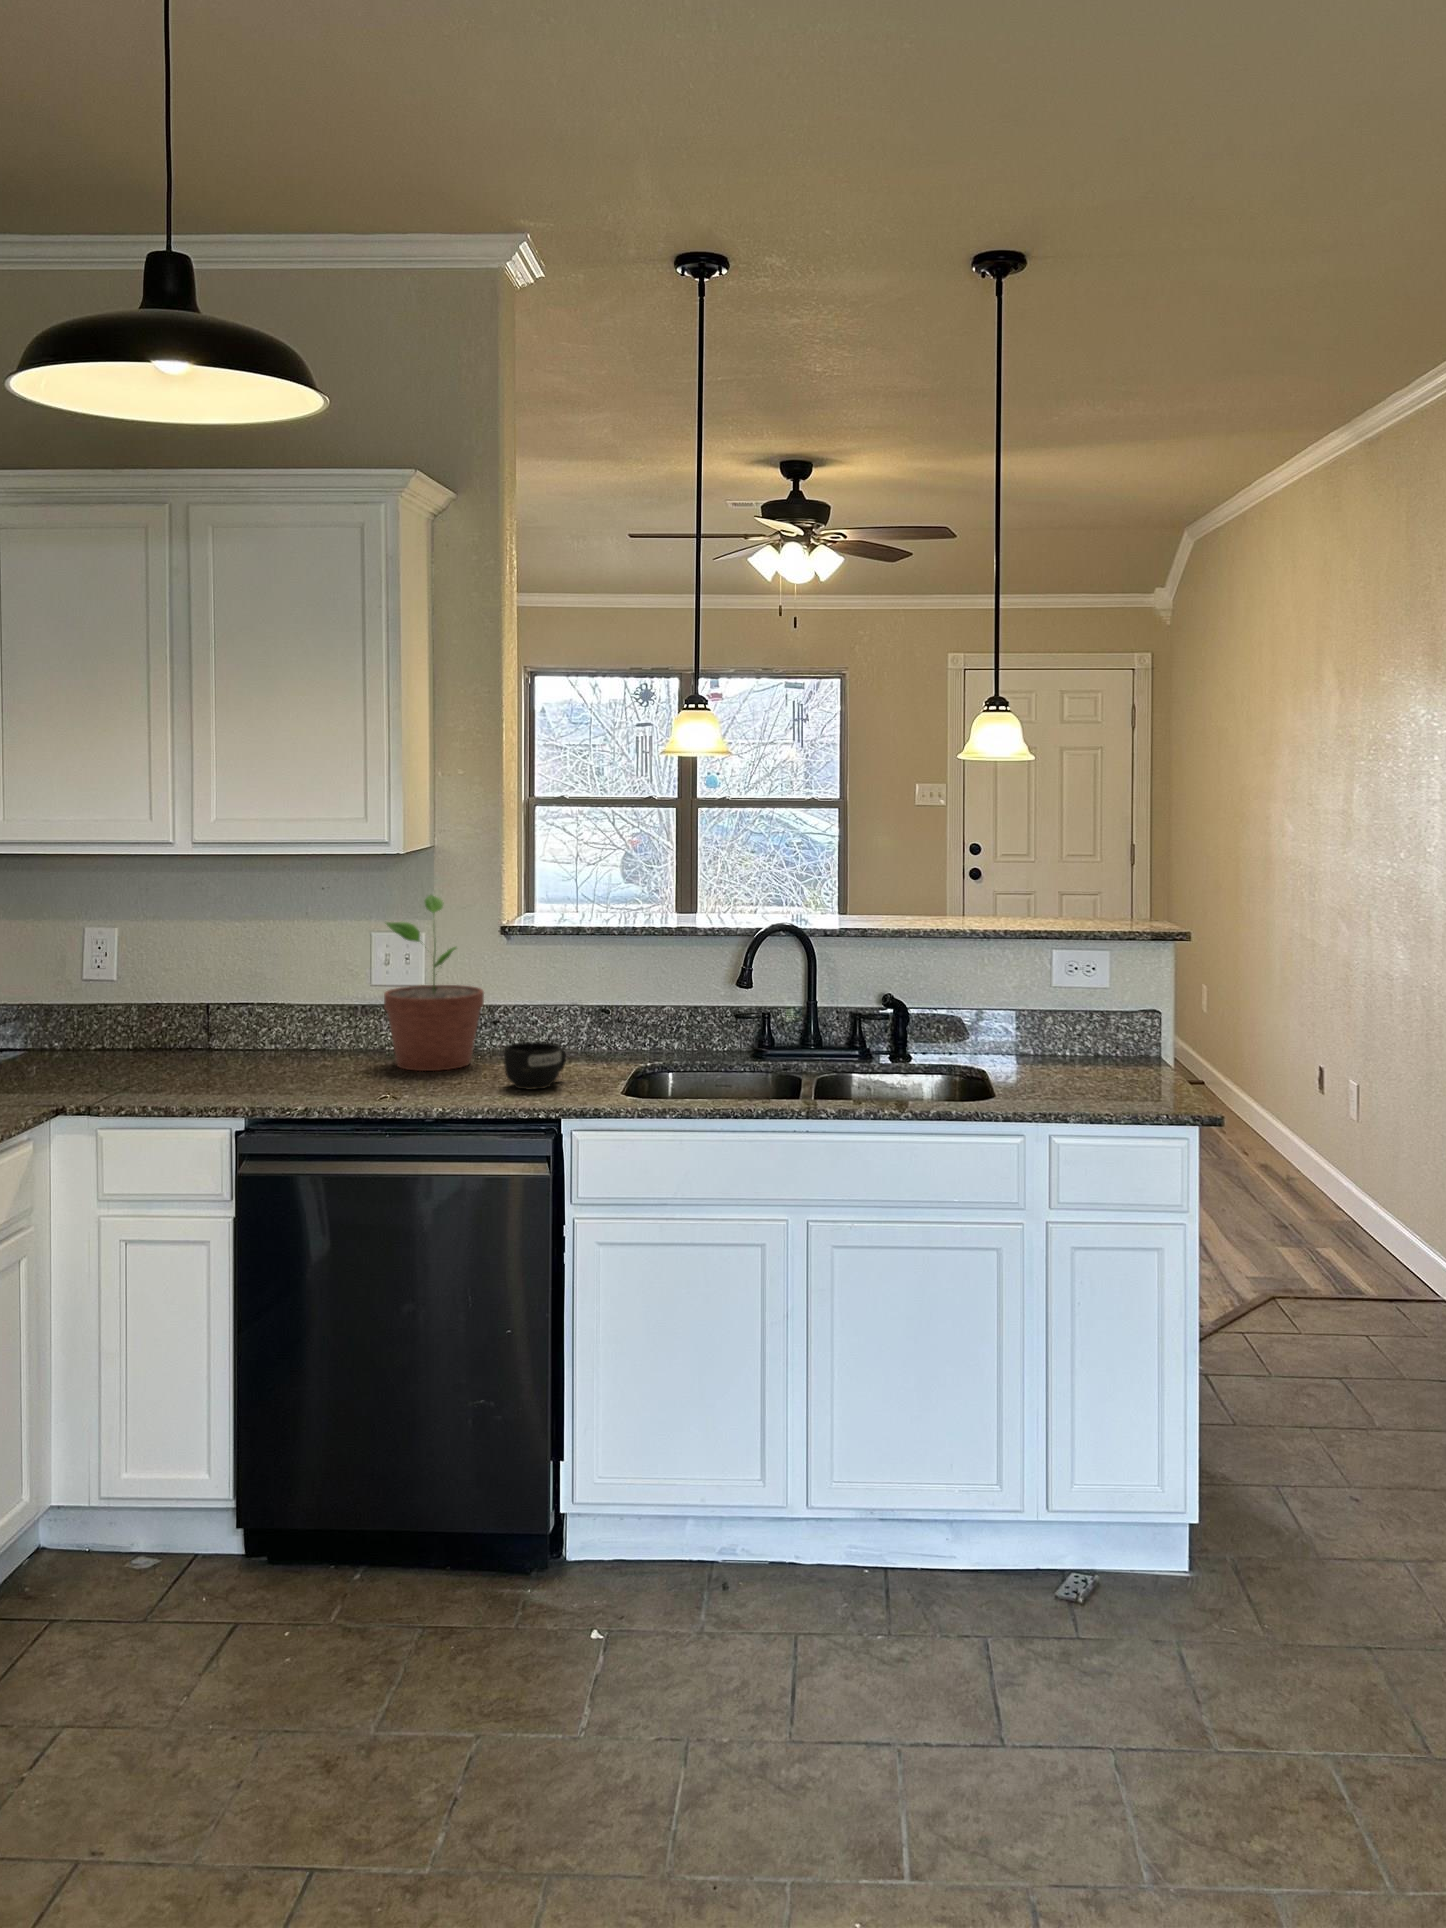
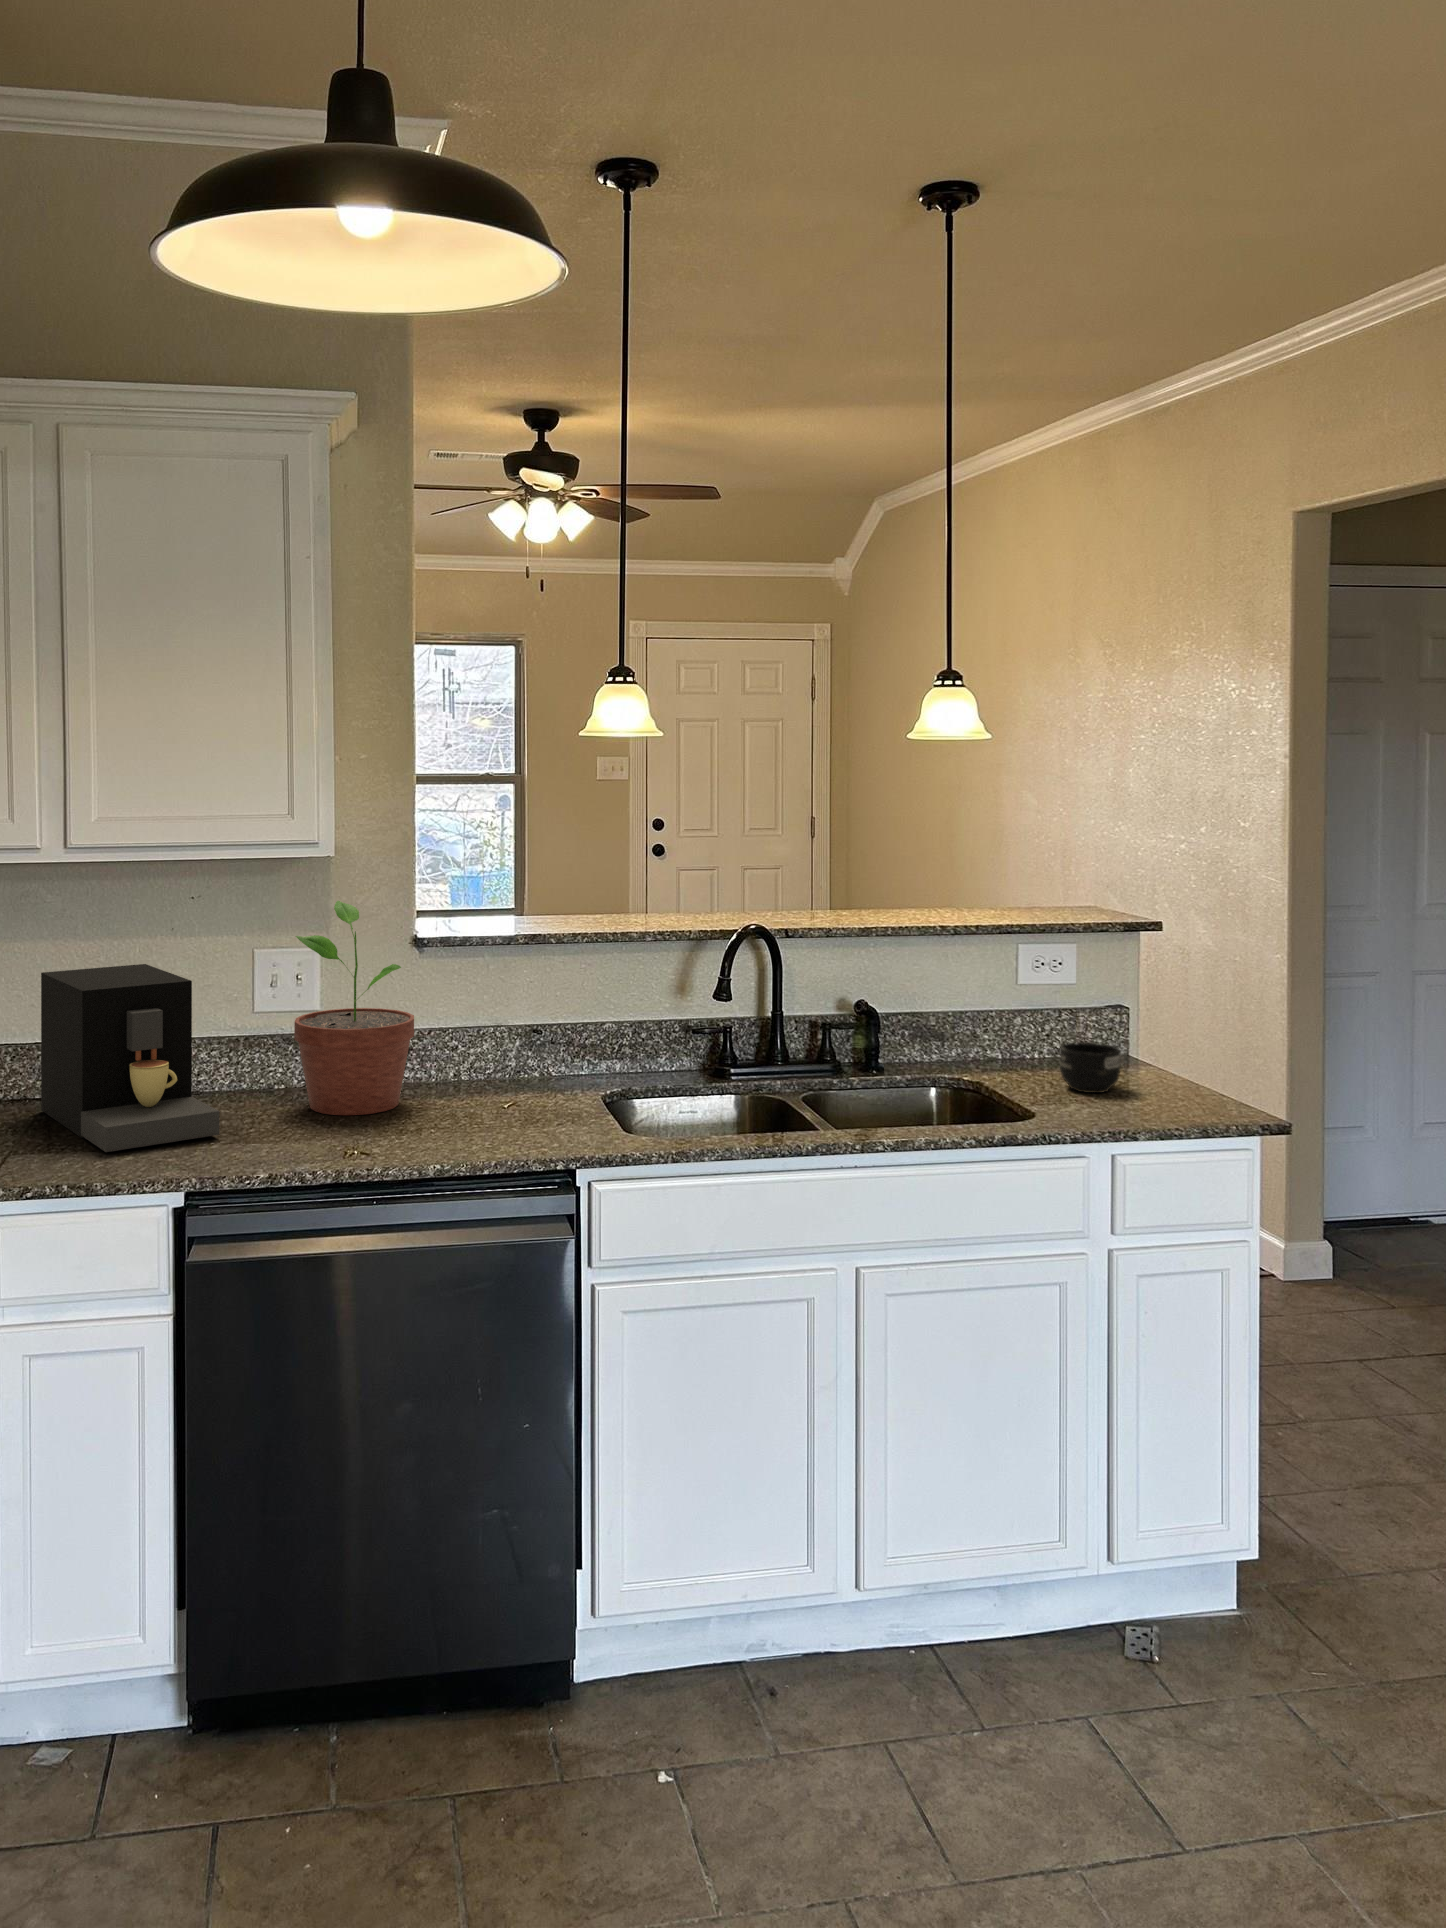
coffee maker: none [197,943,302,1085] -> present [41,964,220,1152]
mug: present [504,1042,566,1089] -> present [1059,1042,1121,1093]

